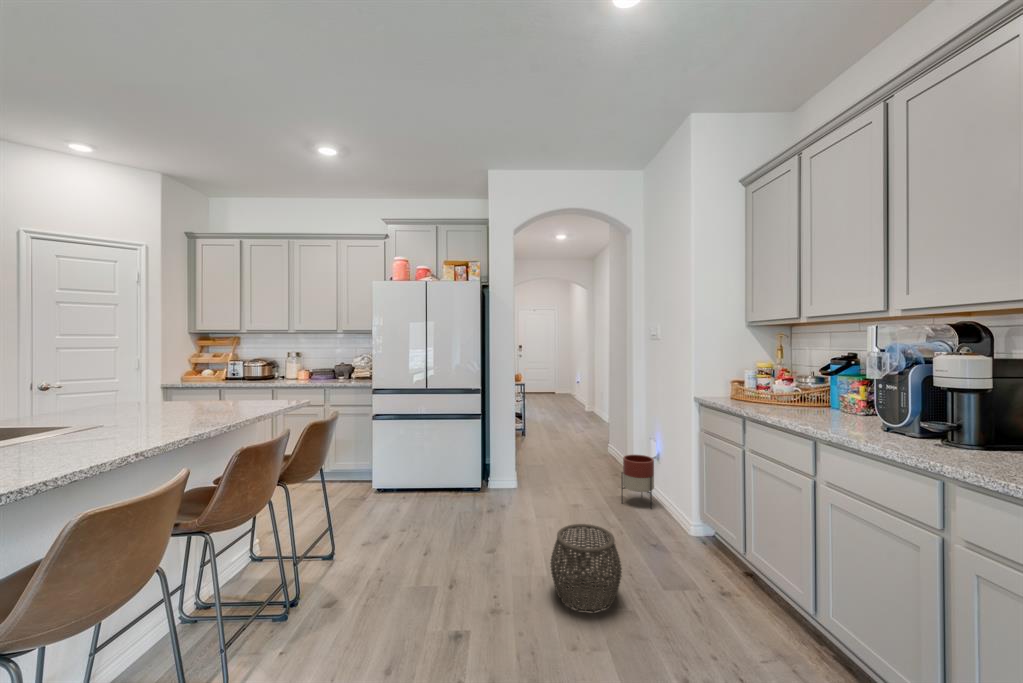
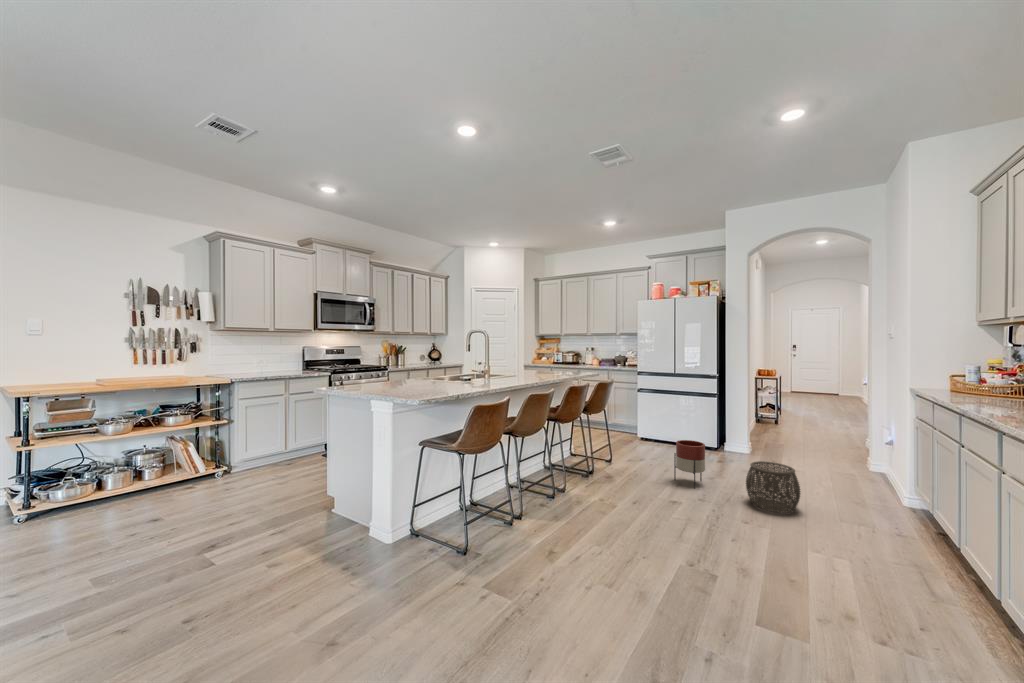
planter: present [621,455,654,508] -> present [674,440,705,488]

